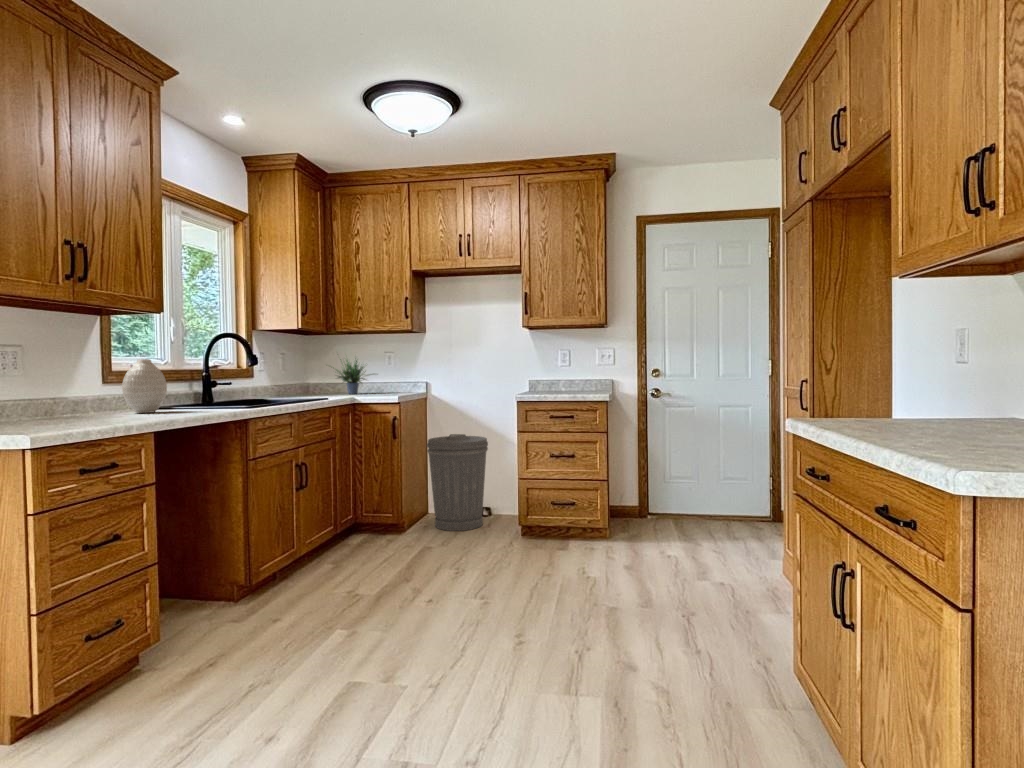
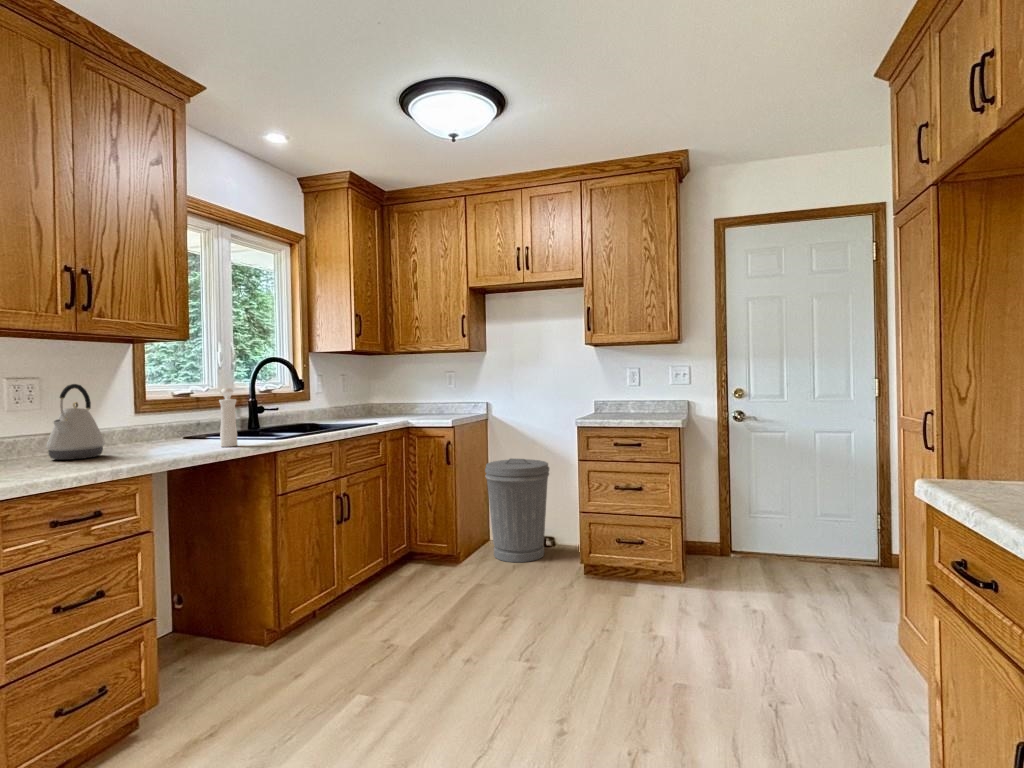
kettle: none [43,351,96,421] -> present [46,384,105,460]
vase: present [122,359,167,413] -> none [147,389,194,446]
pepper mill: none [196,359,216,412] -> present [219,388,237,447]
potted plant: present [336,359,365,394] -> none [387,369,440,415]

